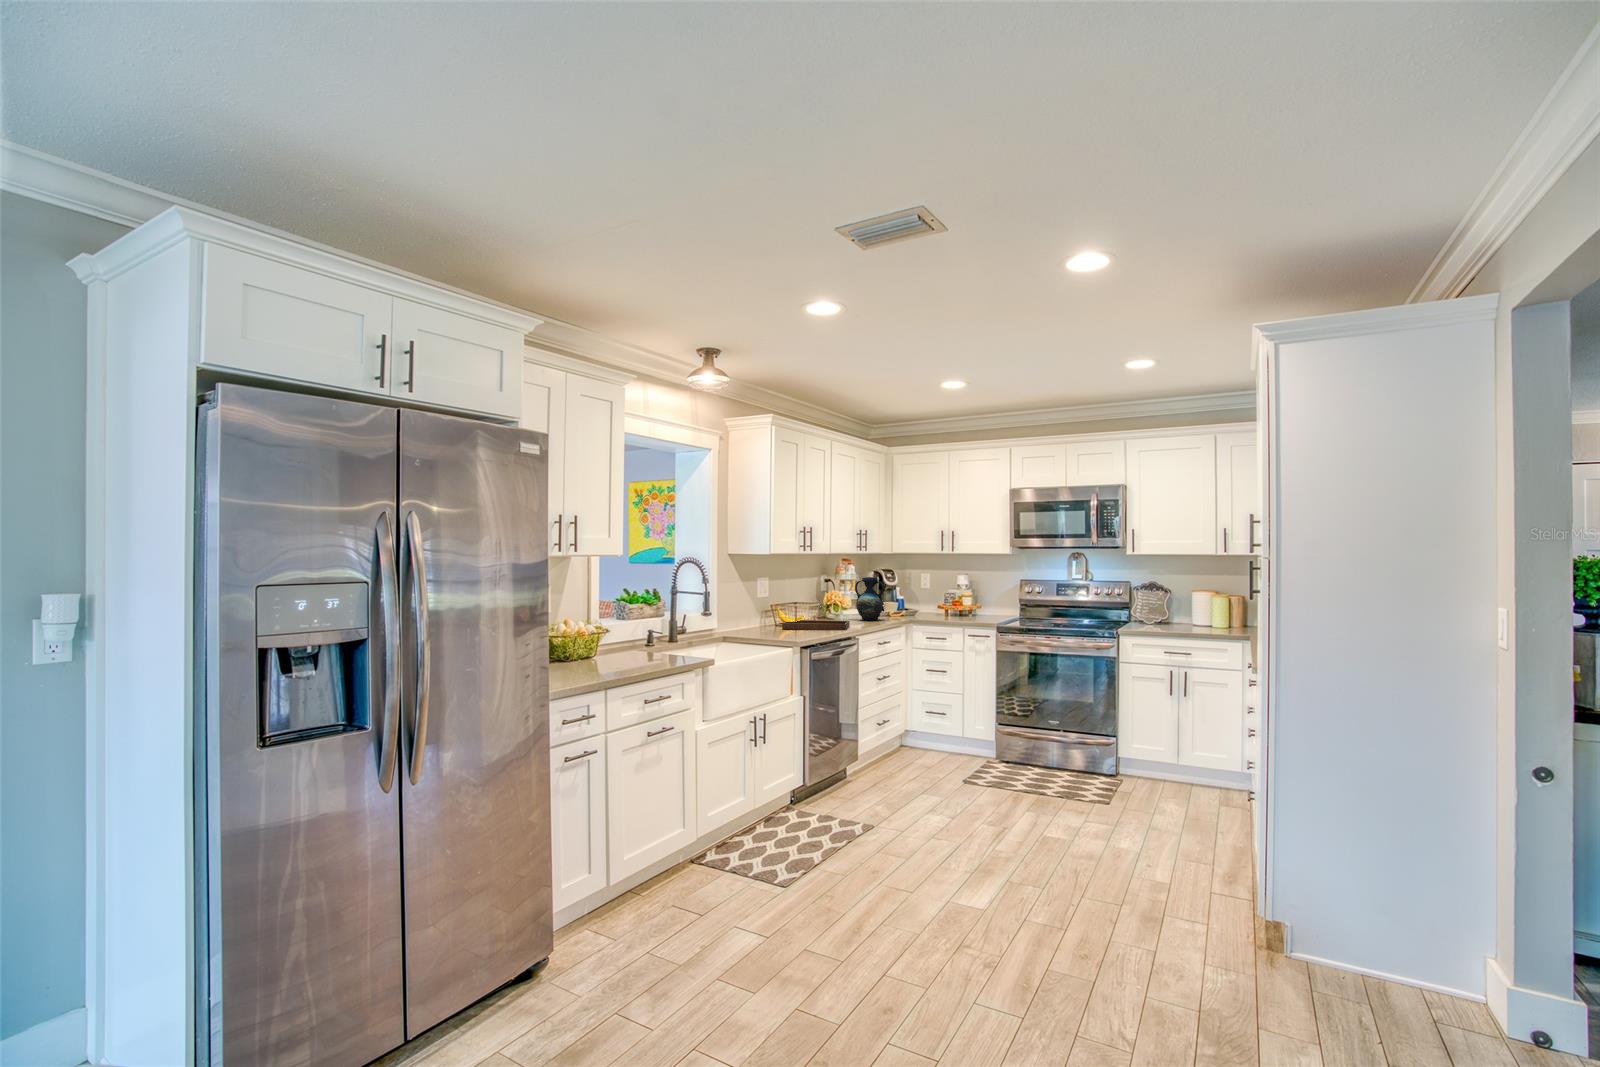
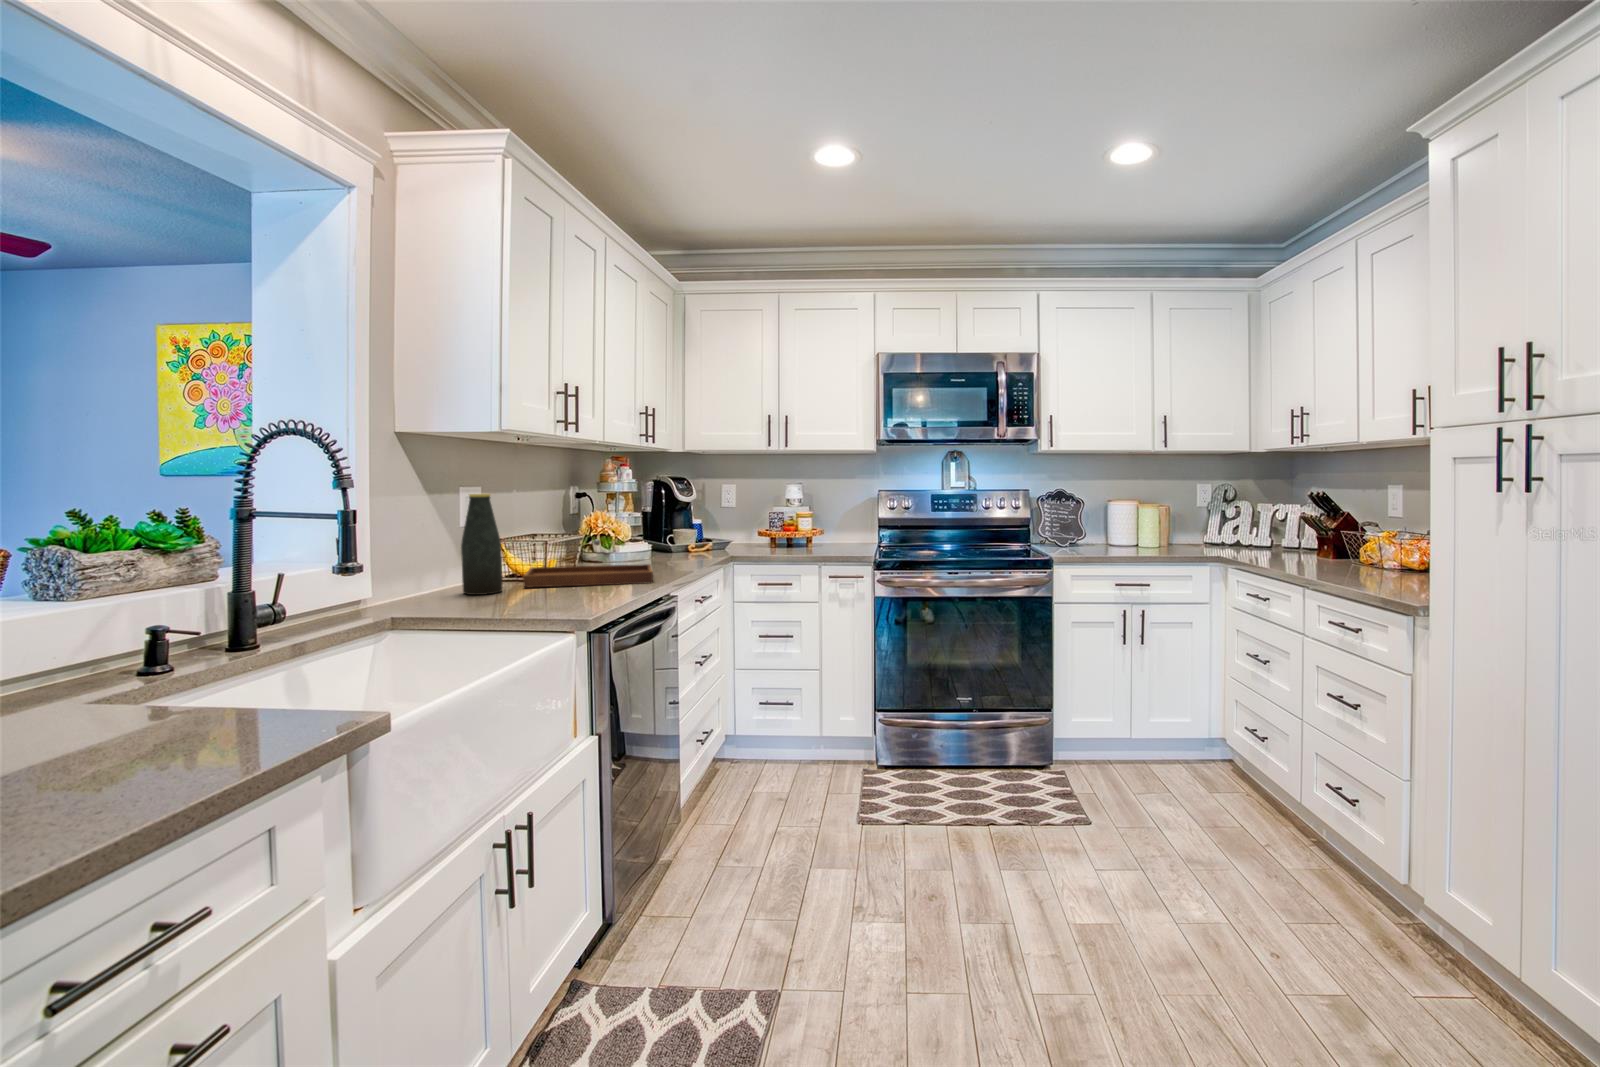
vase: present [855,577,884,620] -> none [641,488,692,560]
bottle: none [754,582,772,631] -> present [461,494,503,595]

